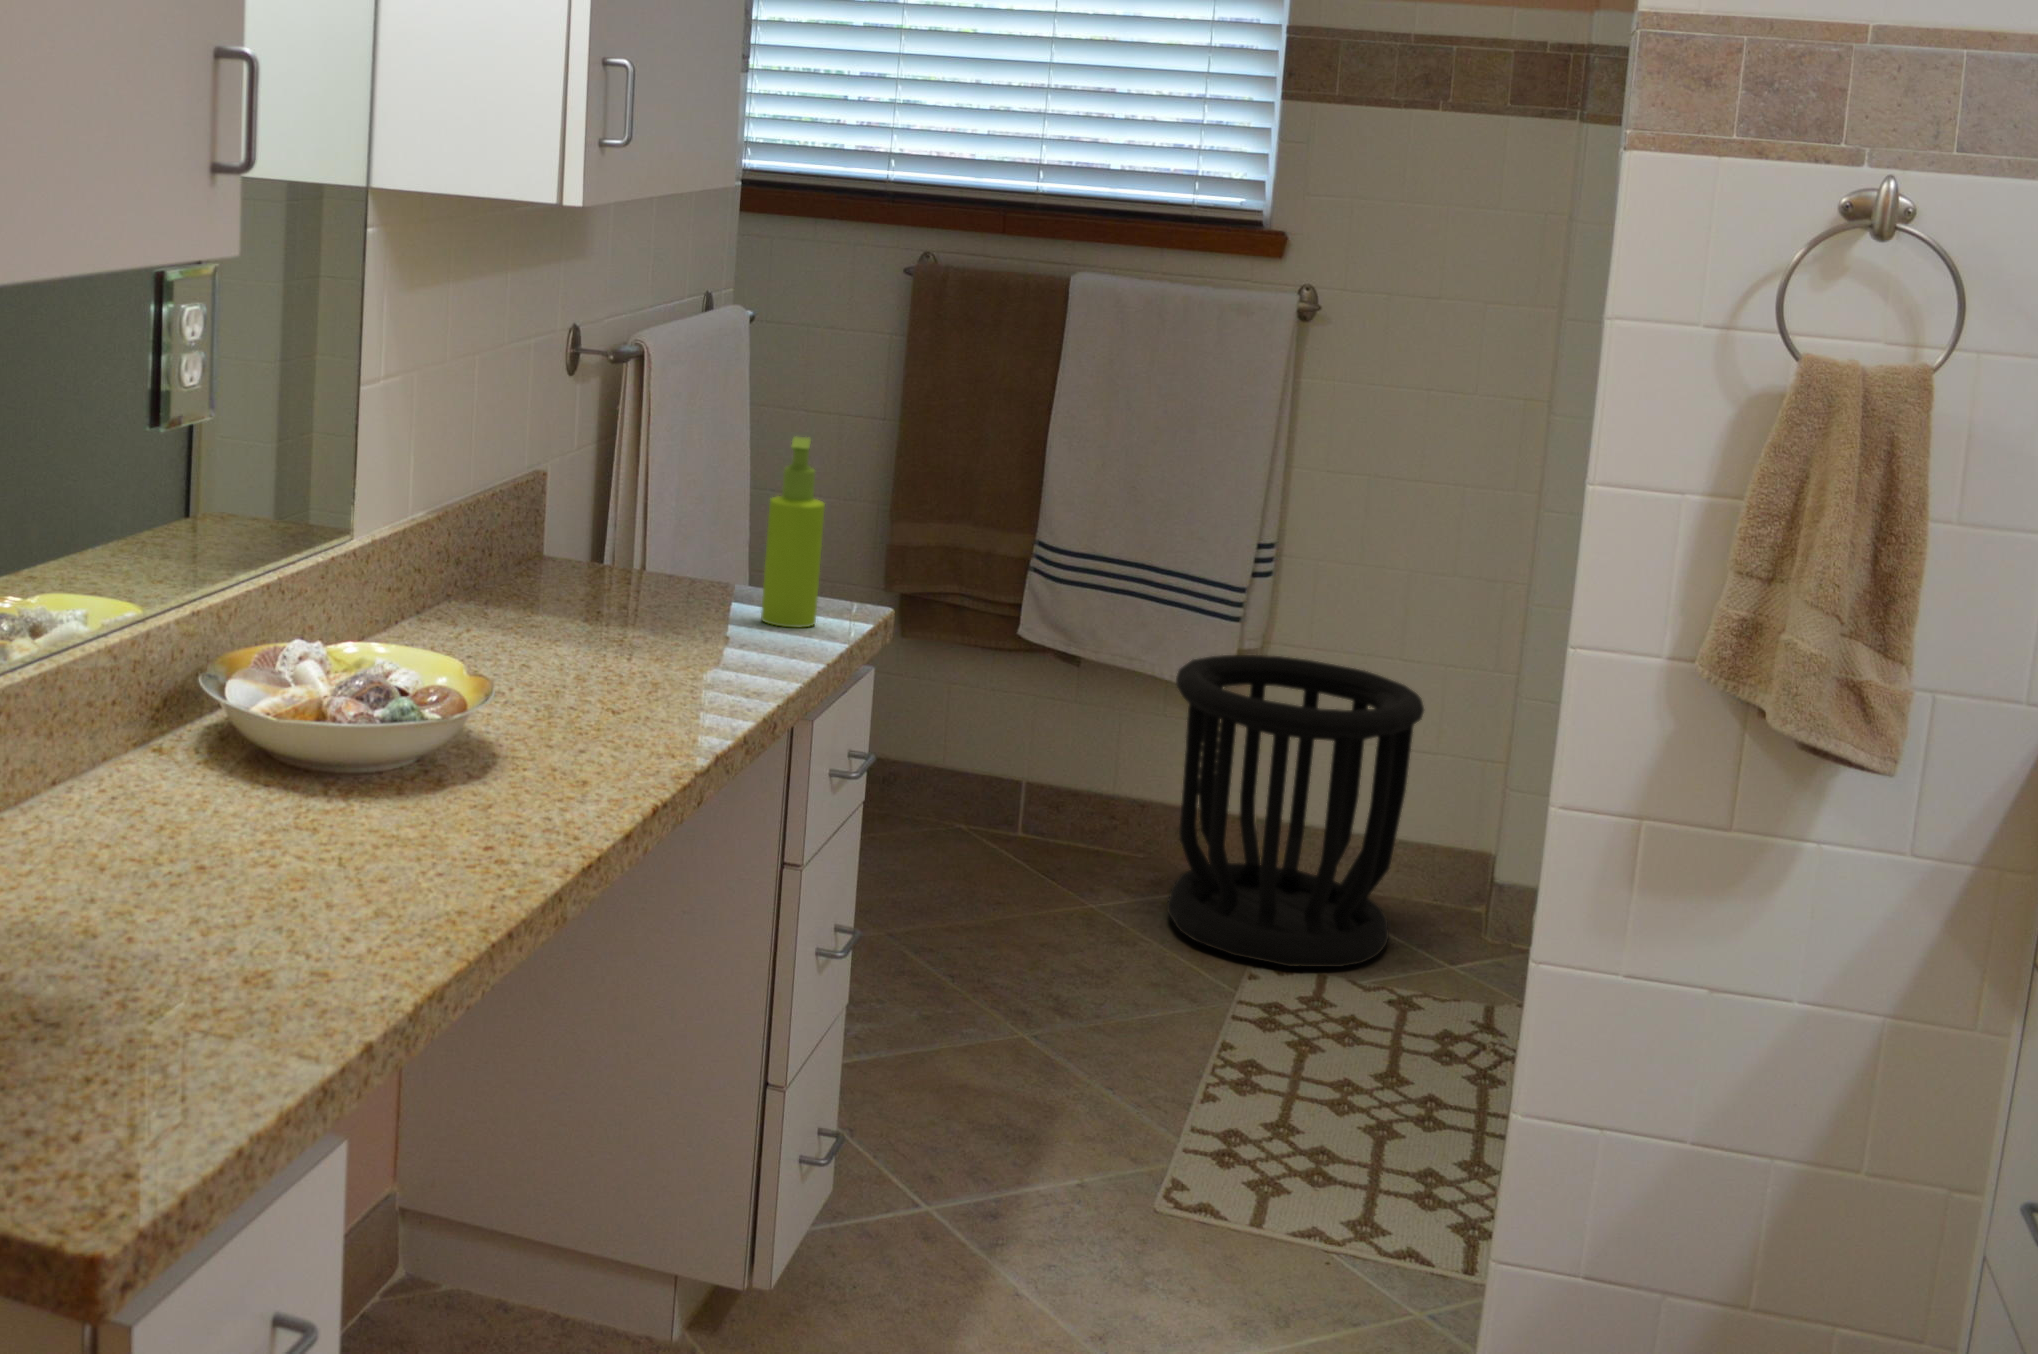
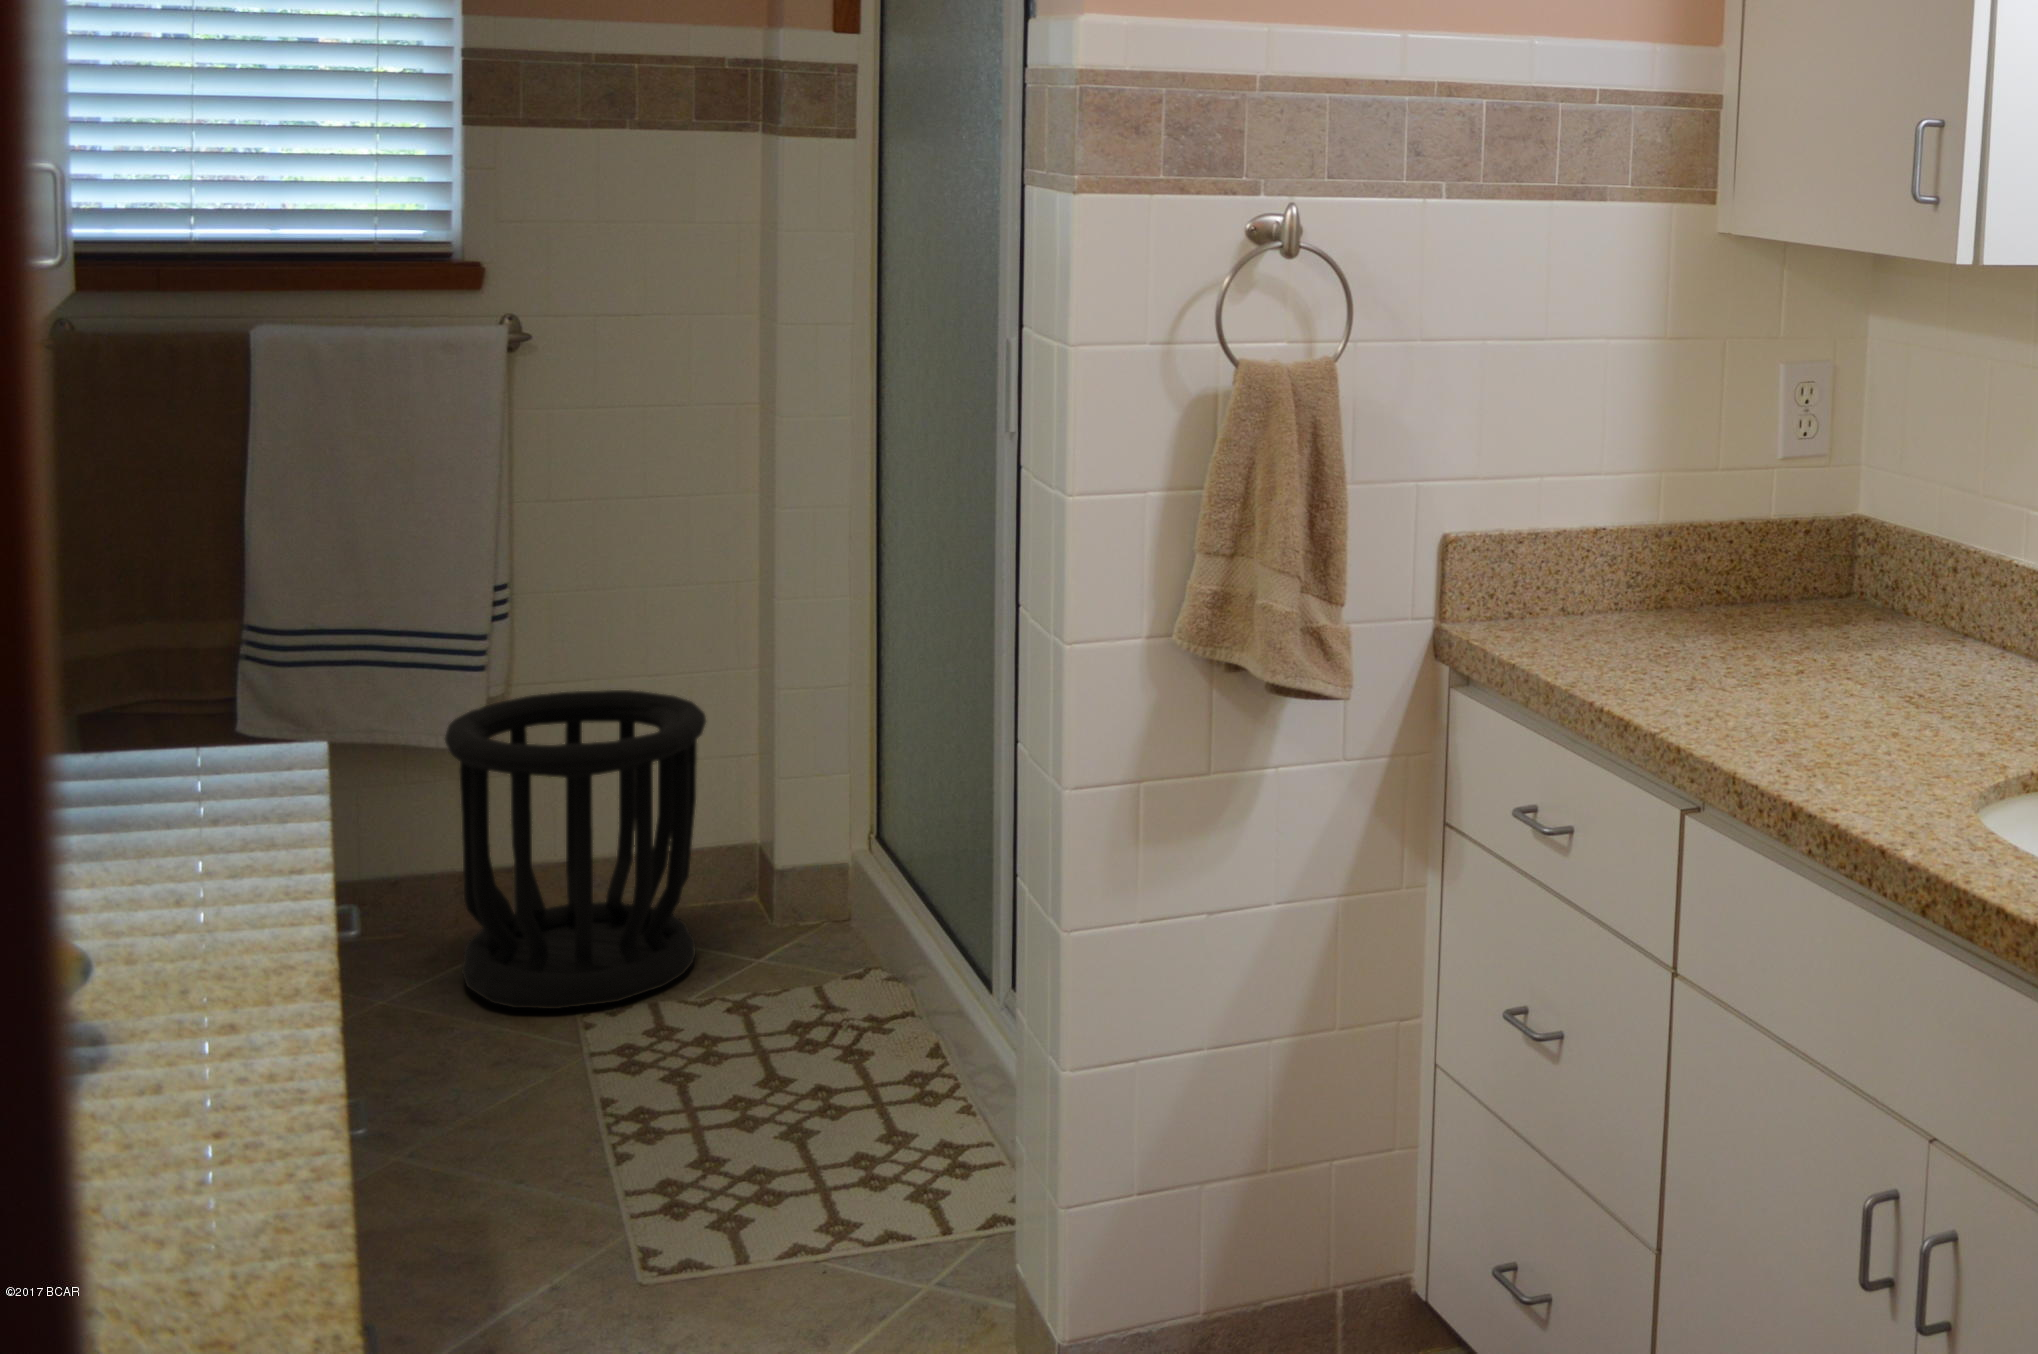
soap dispenser: present [761,437,825,628] -> none [167,581,245,811]

